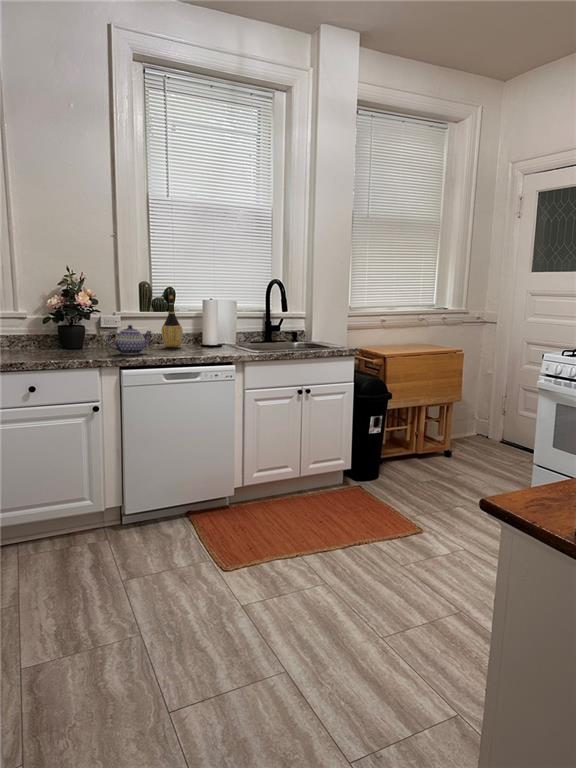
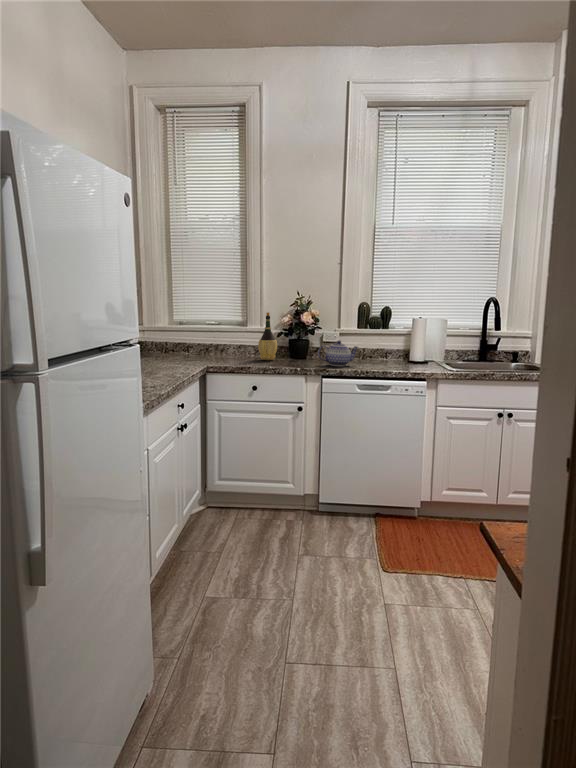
wine bottle: present [161,295,183,347] -> present [258,312,277,360]

